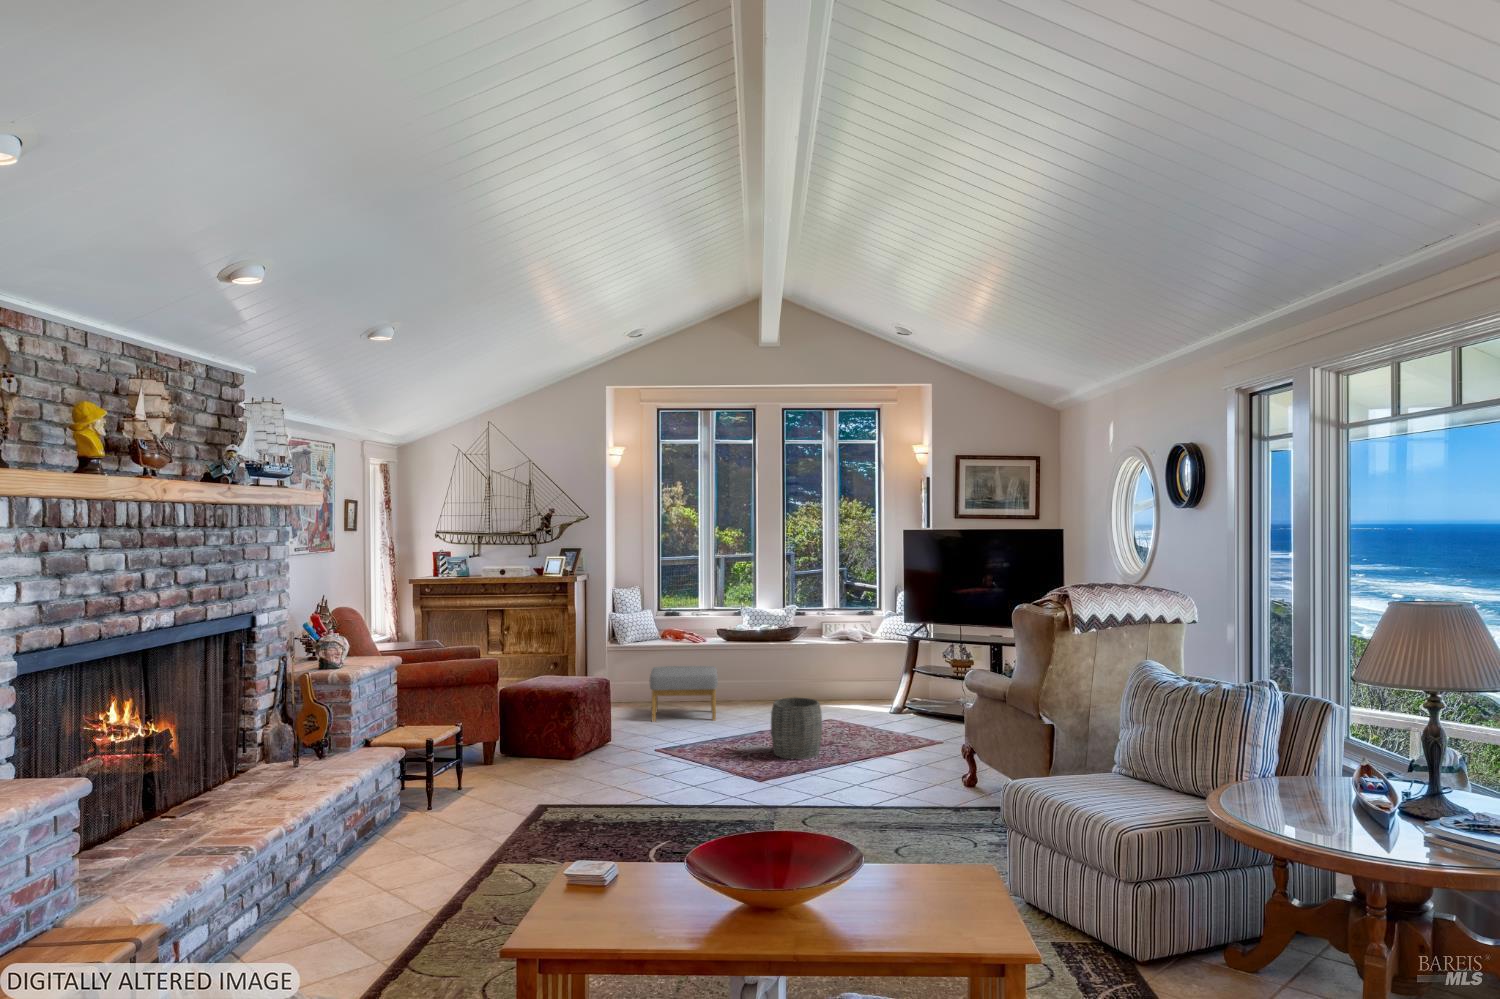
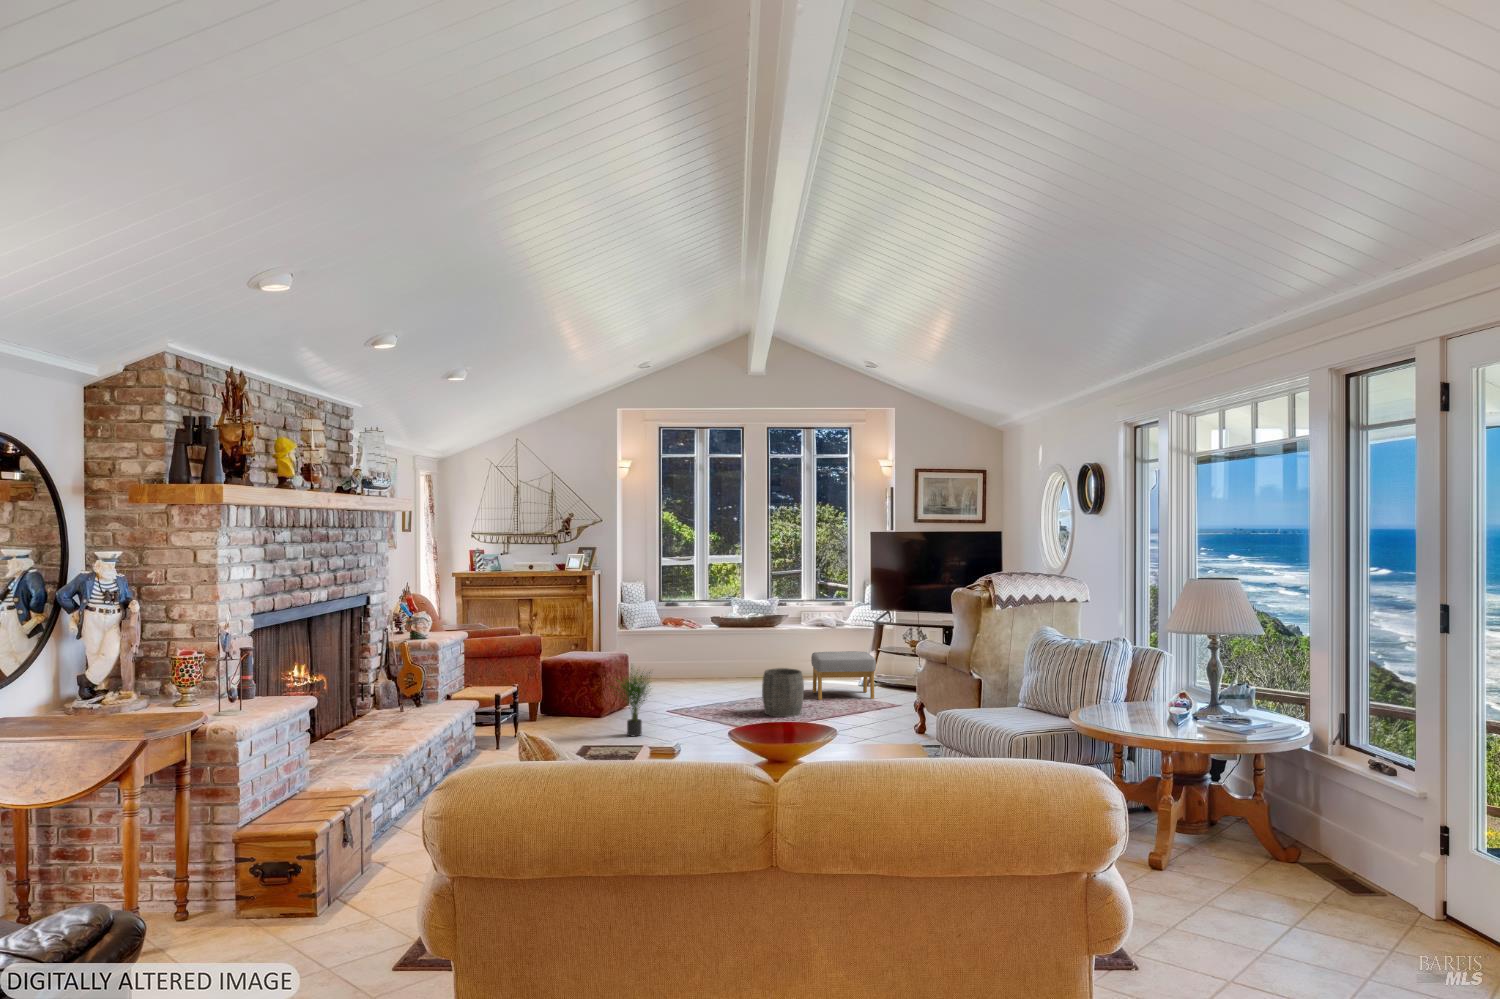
footstool: present [650,666,718,722] -> present [811,651,876,700]
potted plant: none [572,694,634,789] -> present [617,668,650,737]

